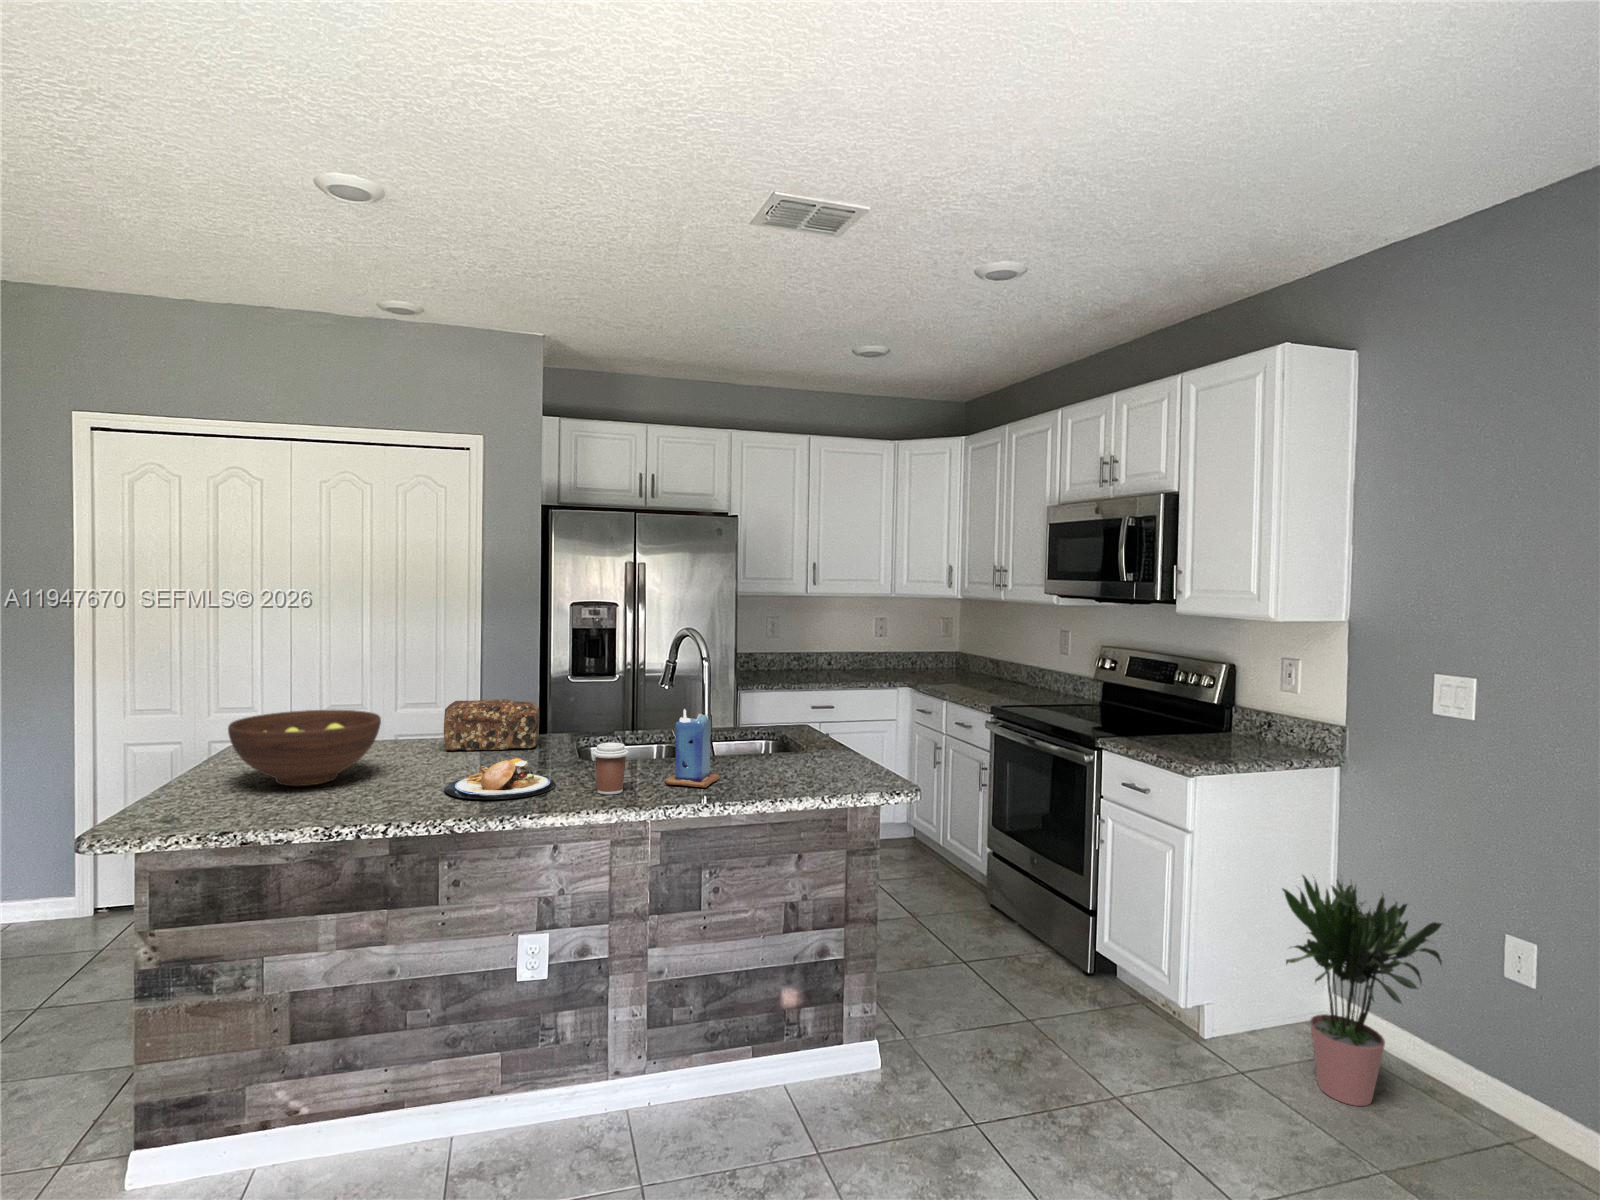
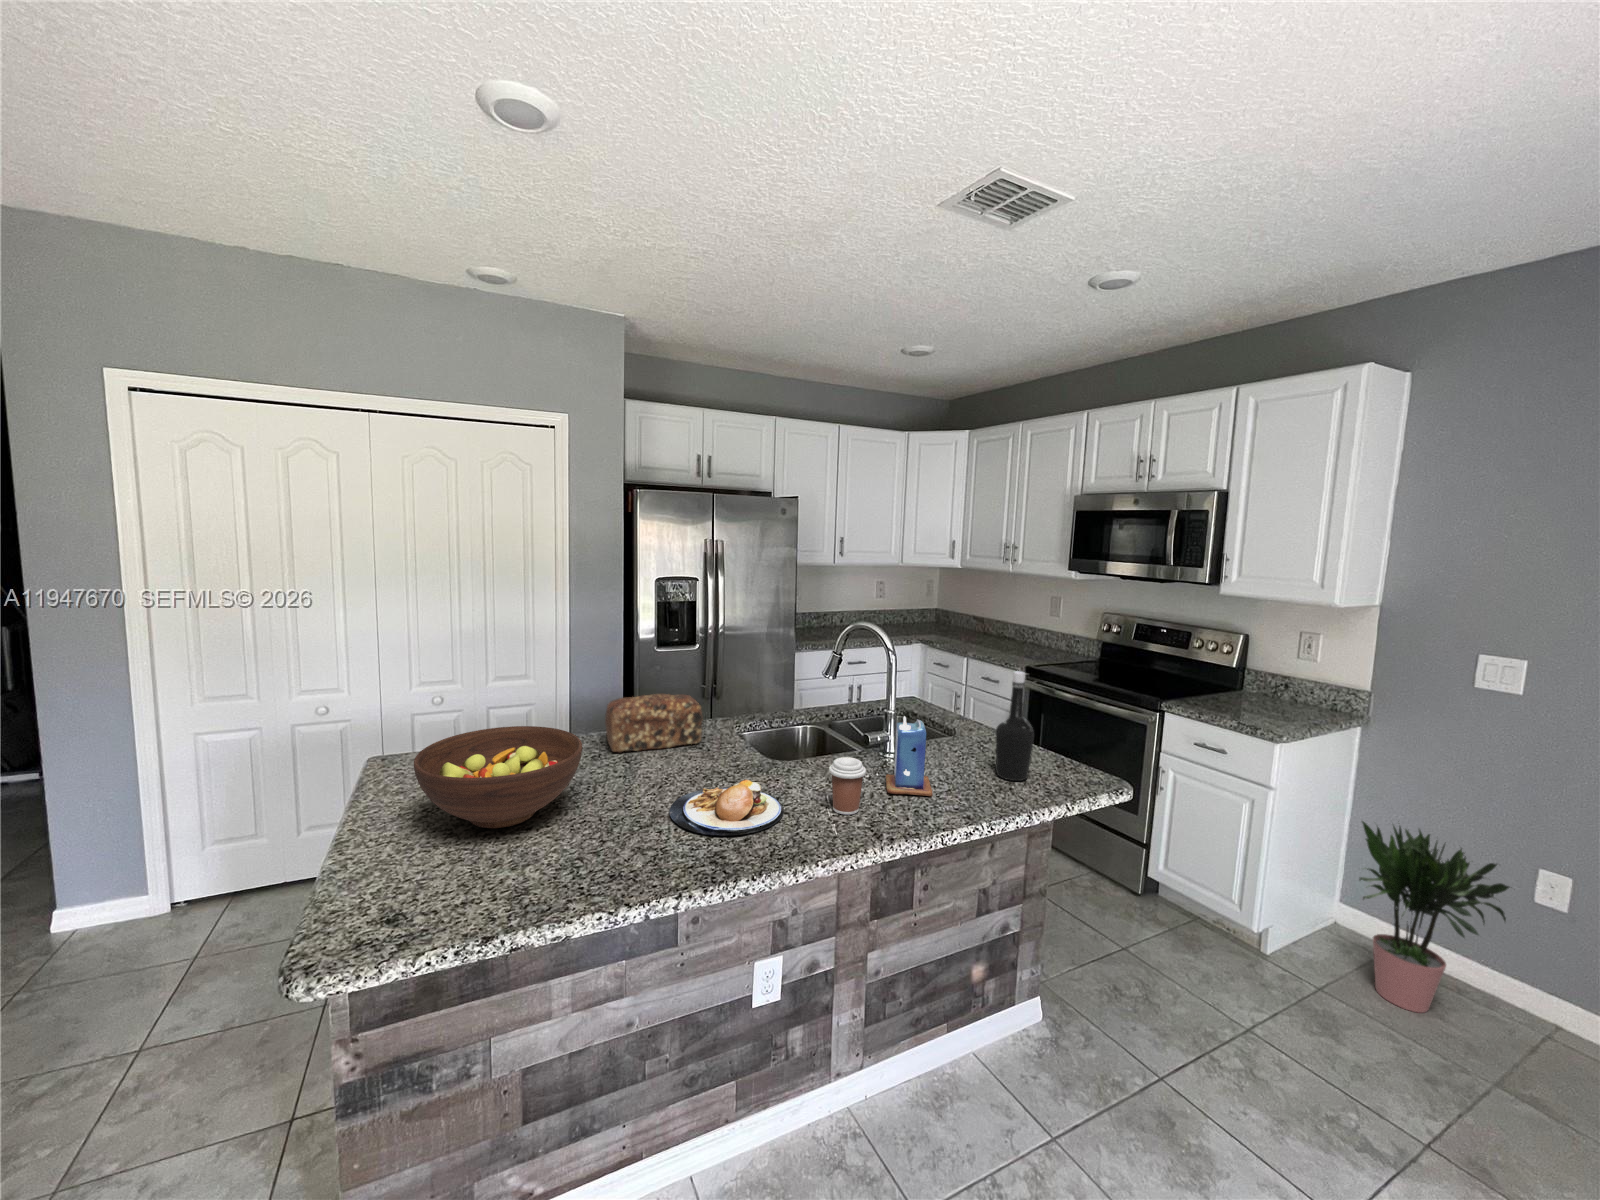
bottle: none [794,671,831,783] -> present [995,671,1034,781]

